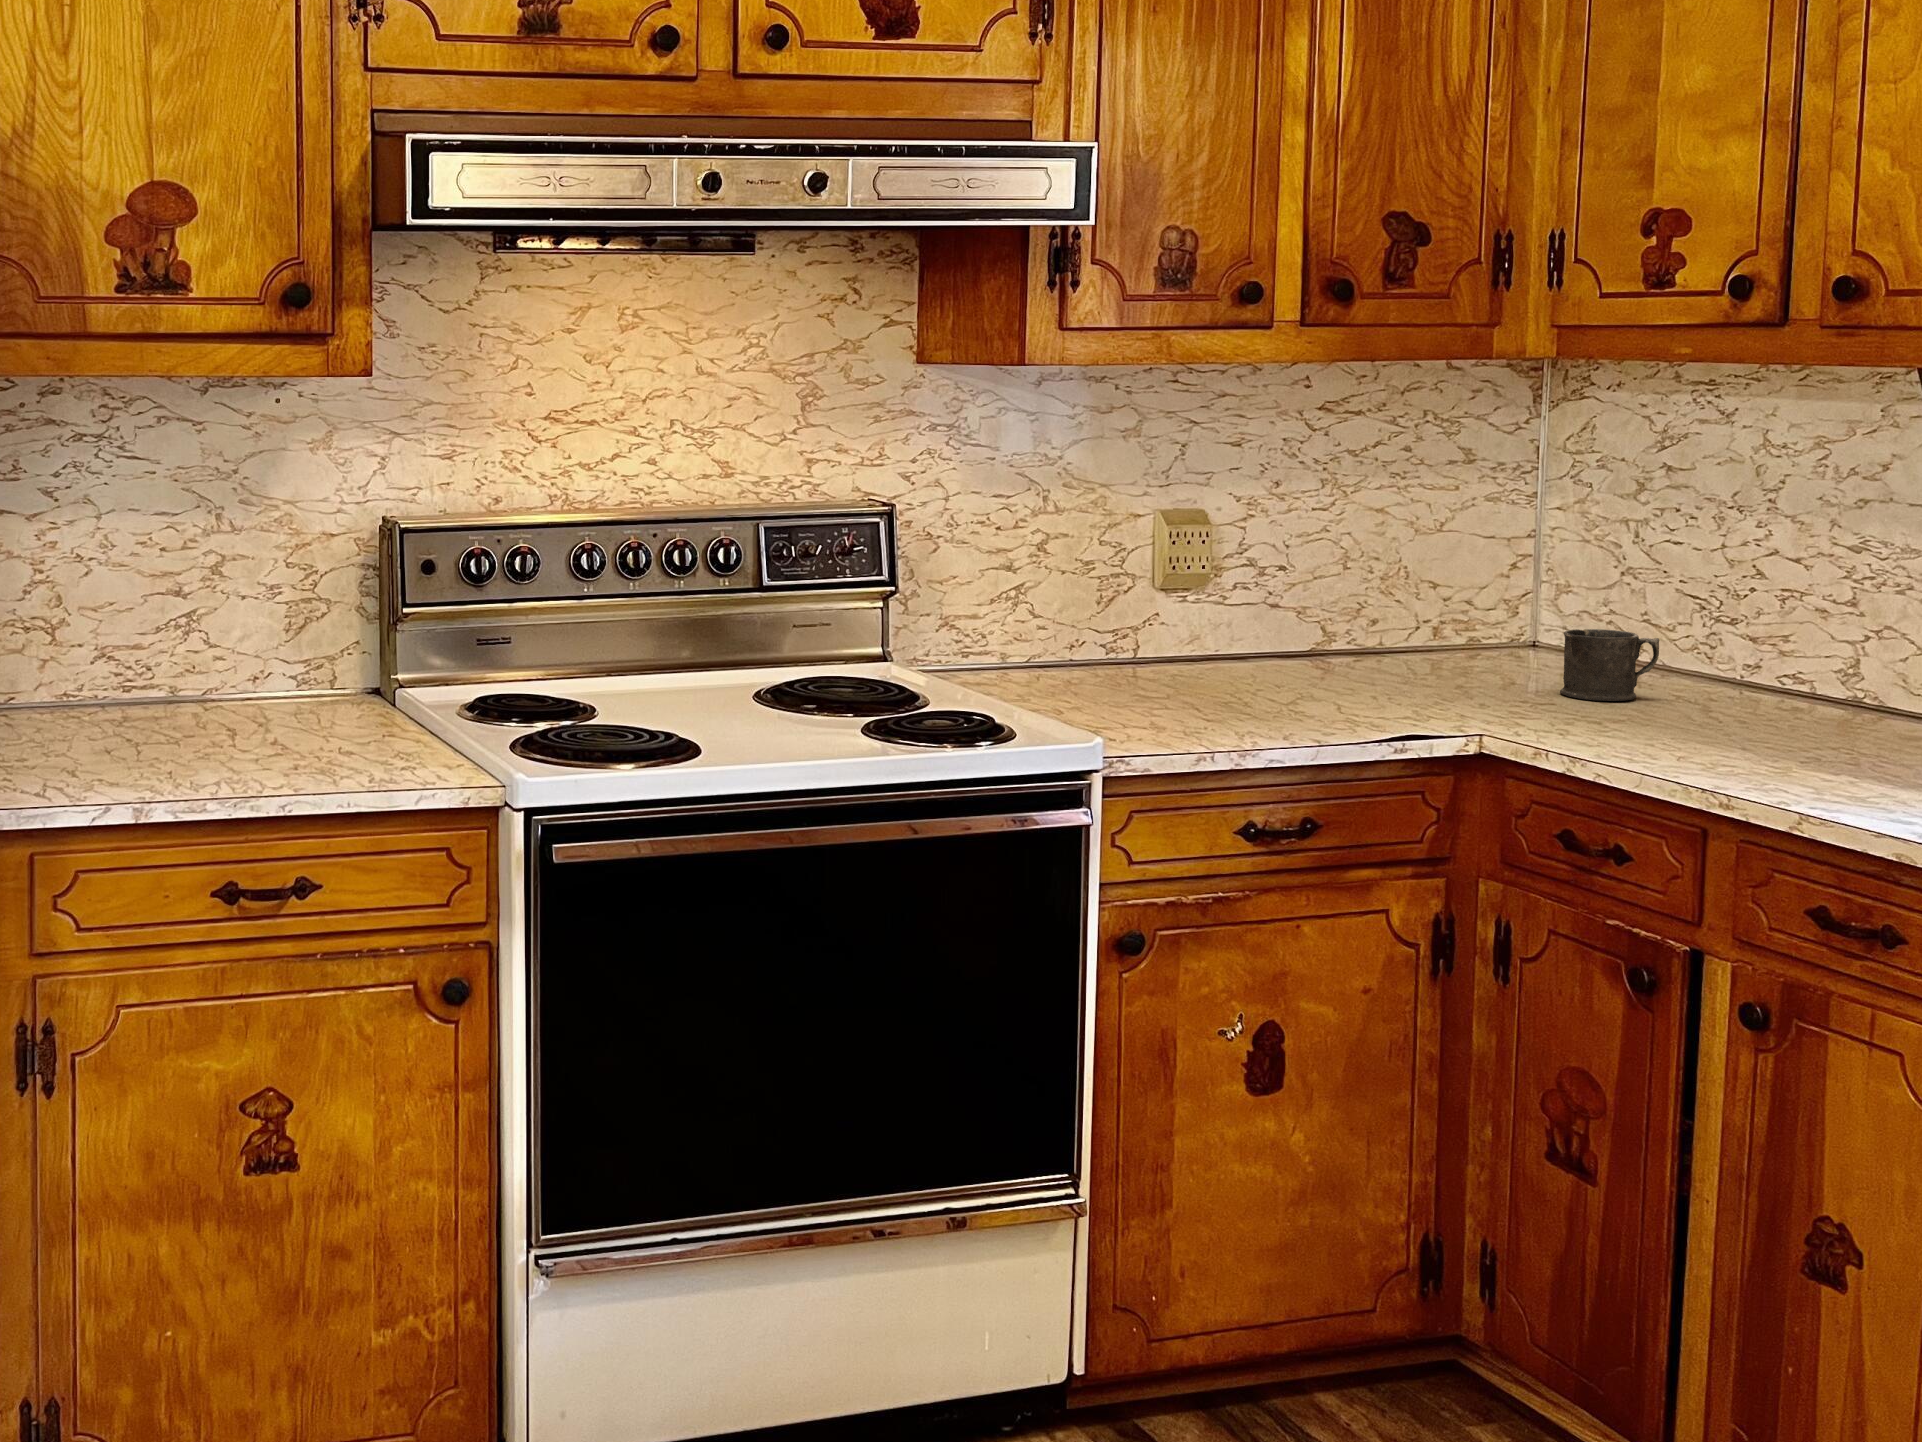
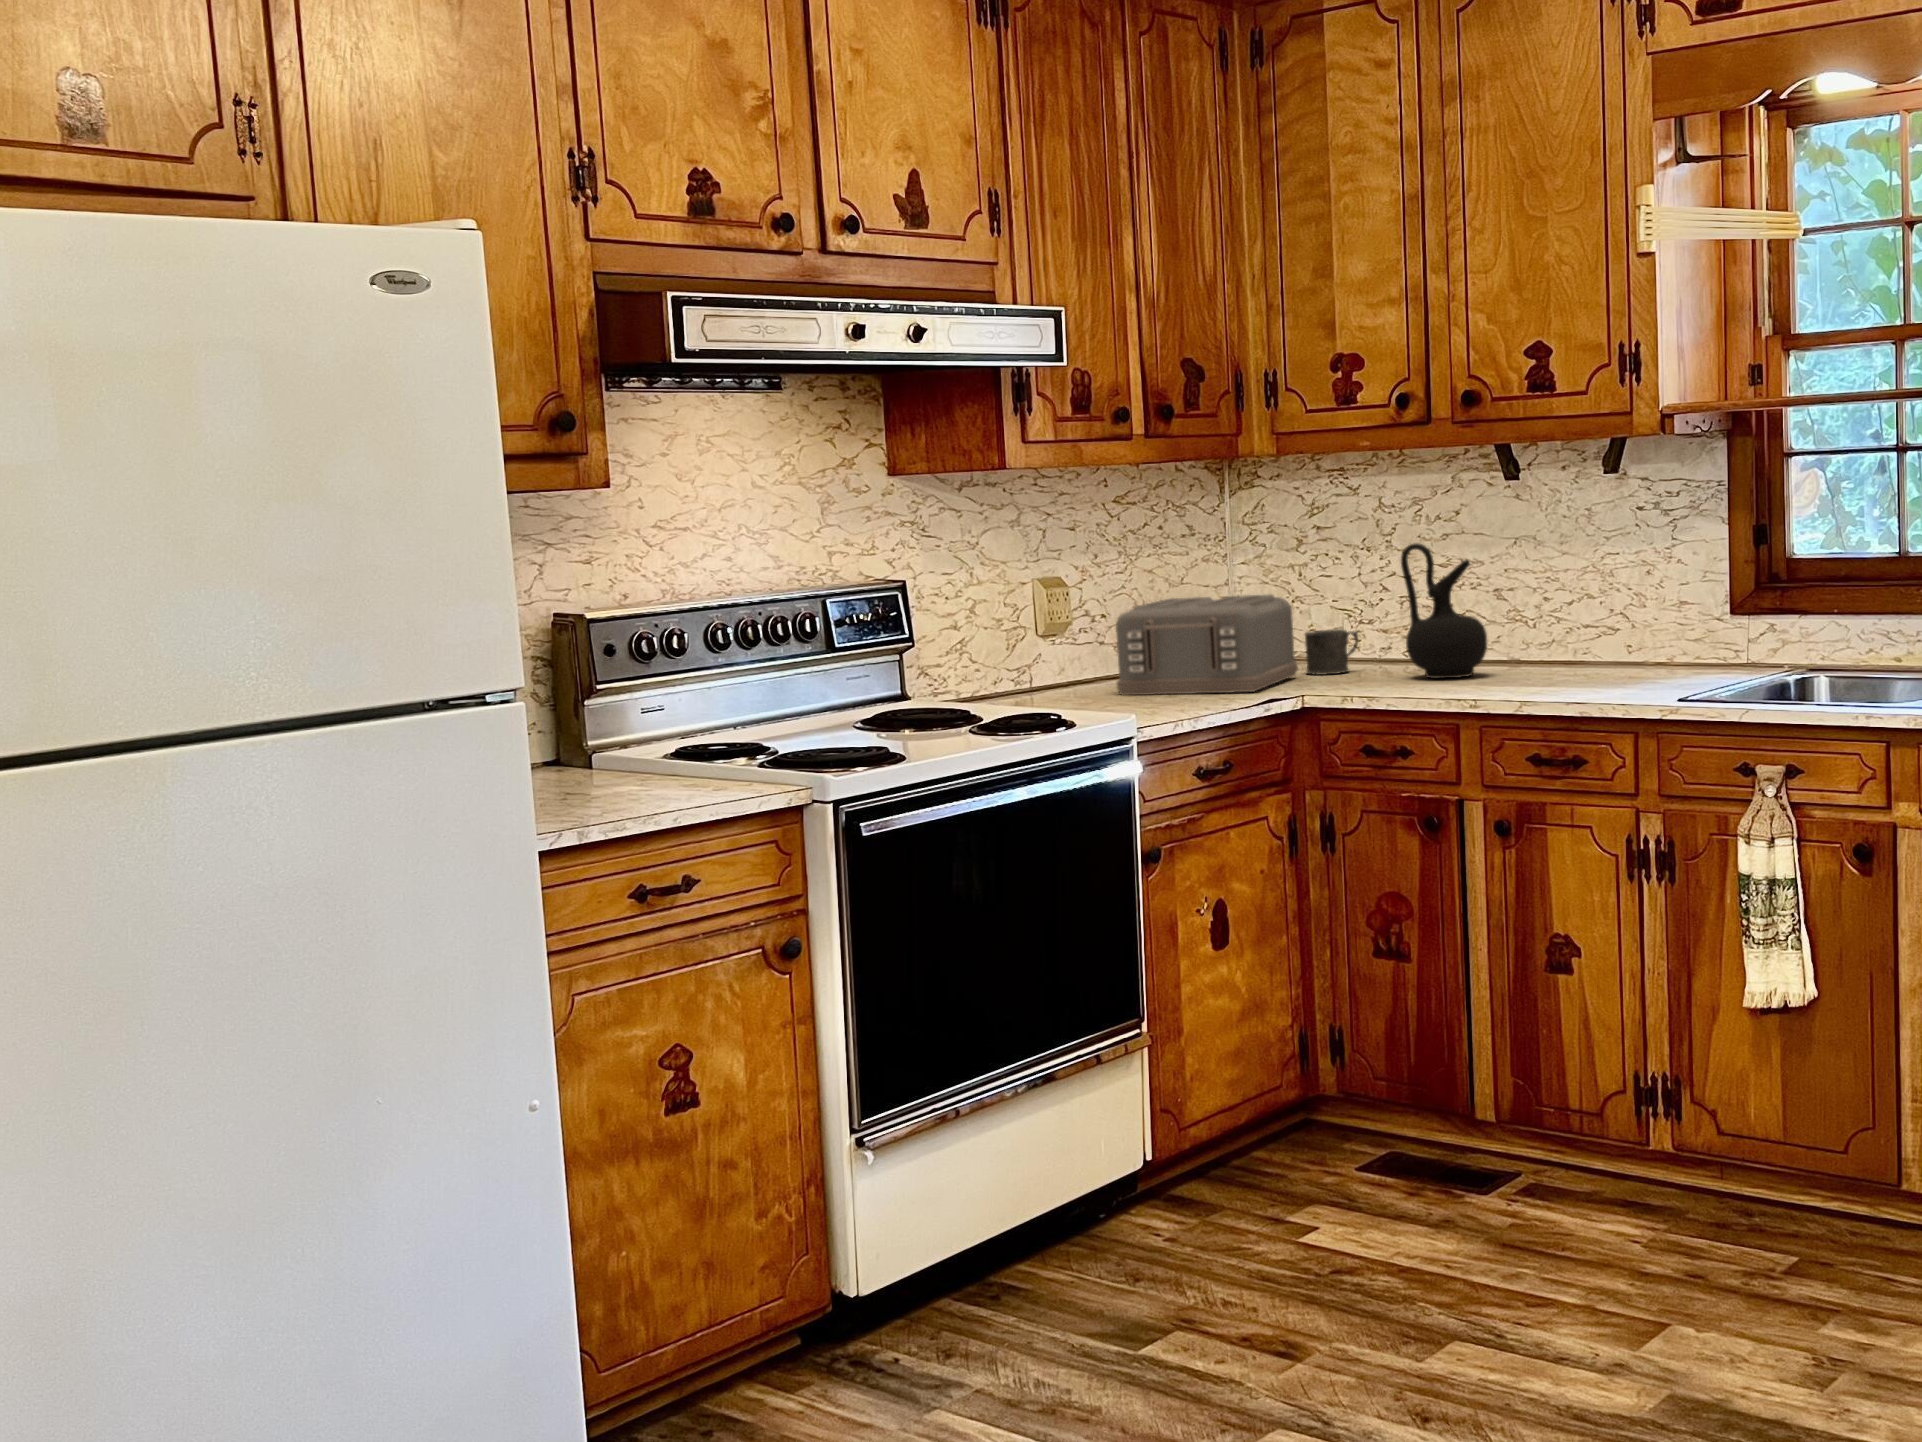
ceramic jug: none [1699,520,1854,747] -> present [1401,543,1487,678]
toaster: none [1214,556,1534,718] -> present [1116,595,1298,695]

